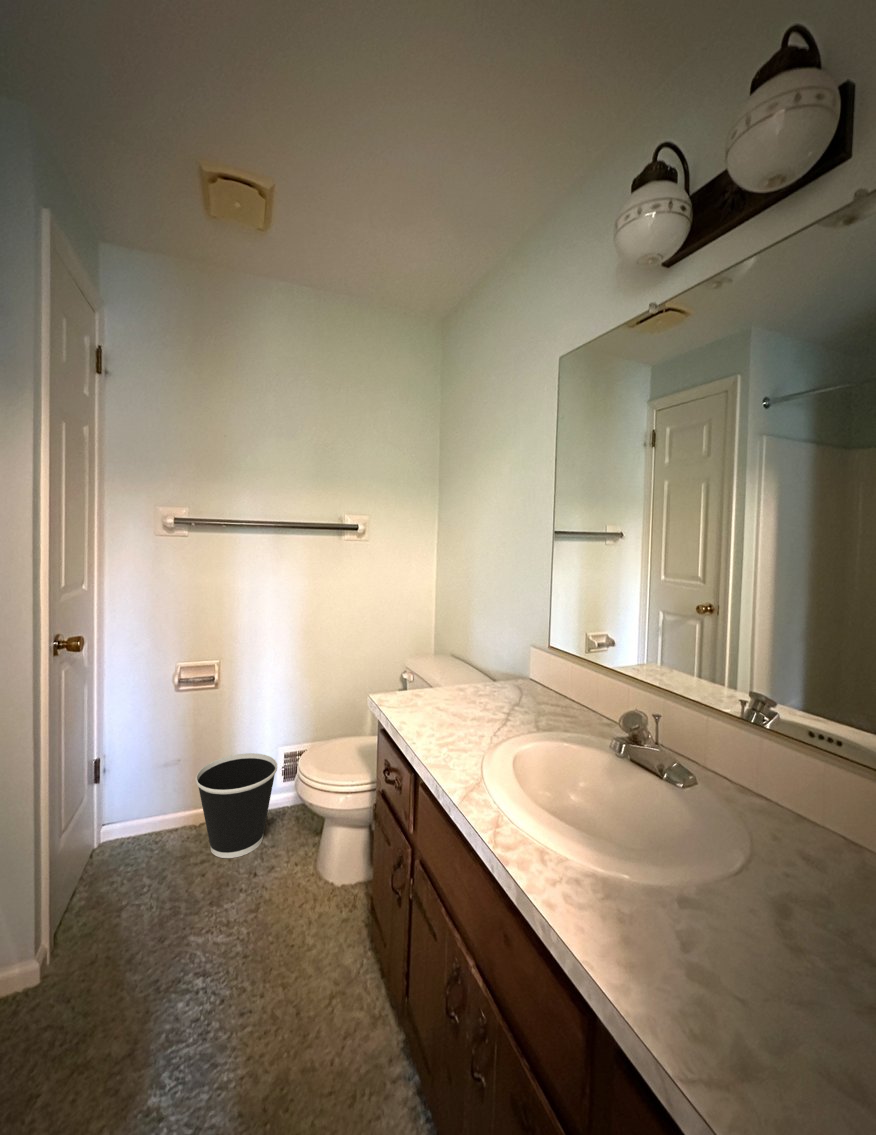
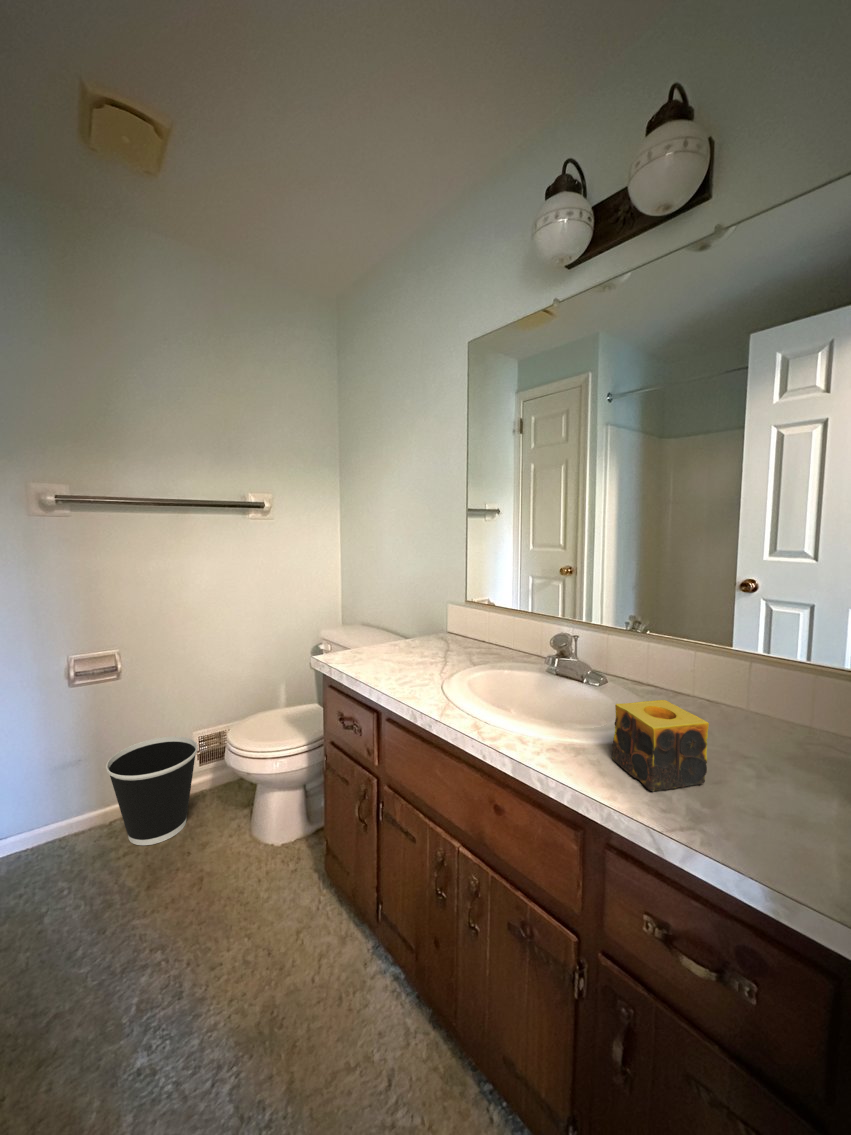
candle: none [656,836,801,996] -> present [612,700,709,791]

